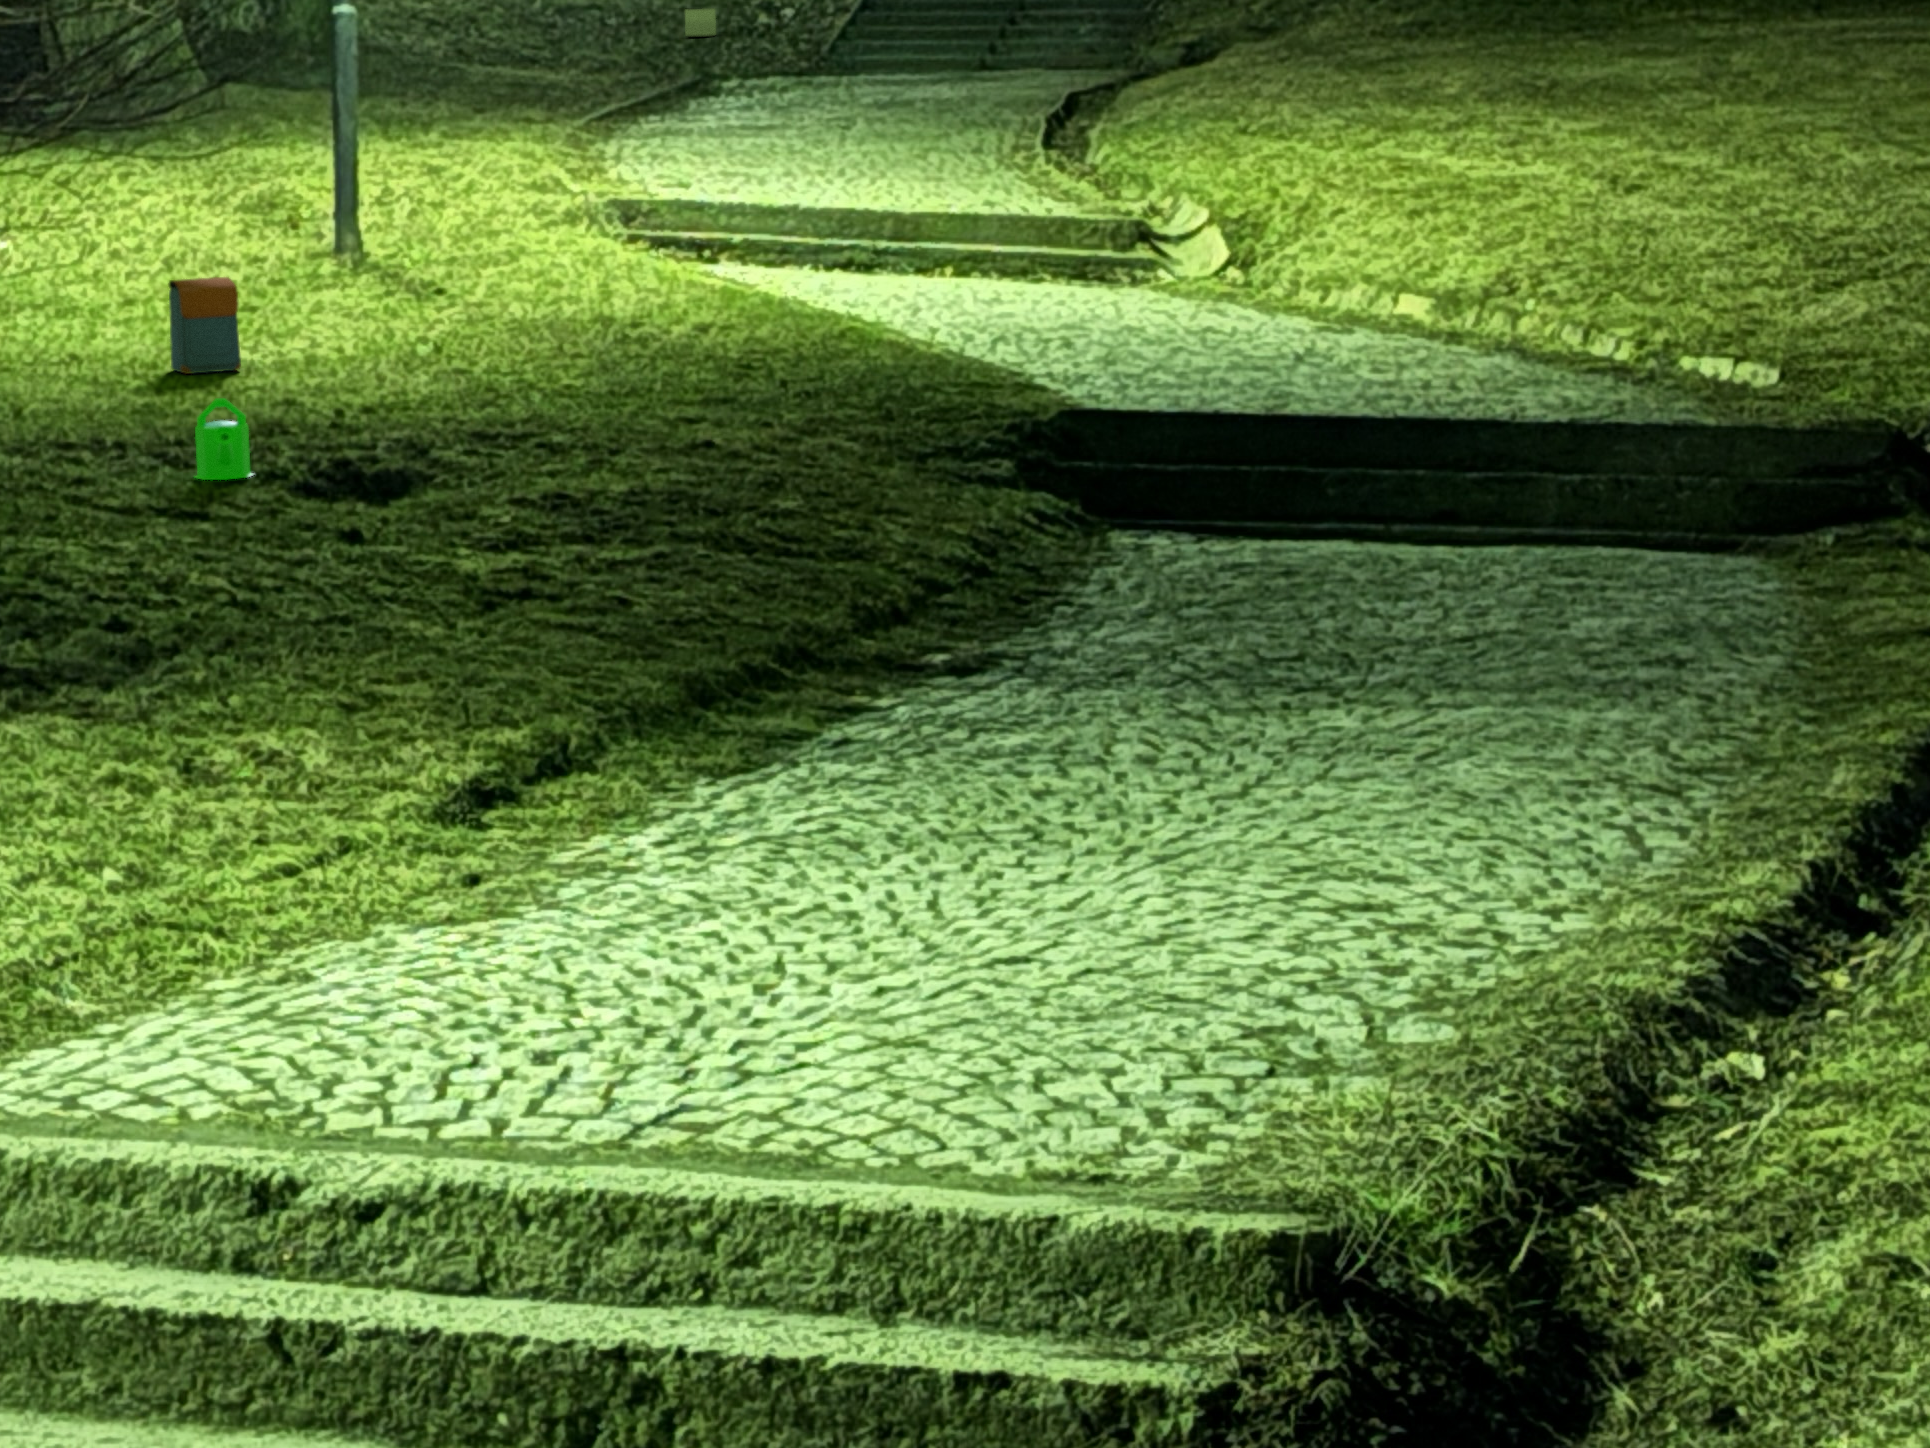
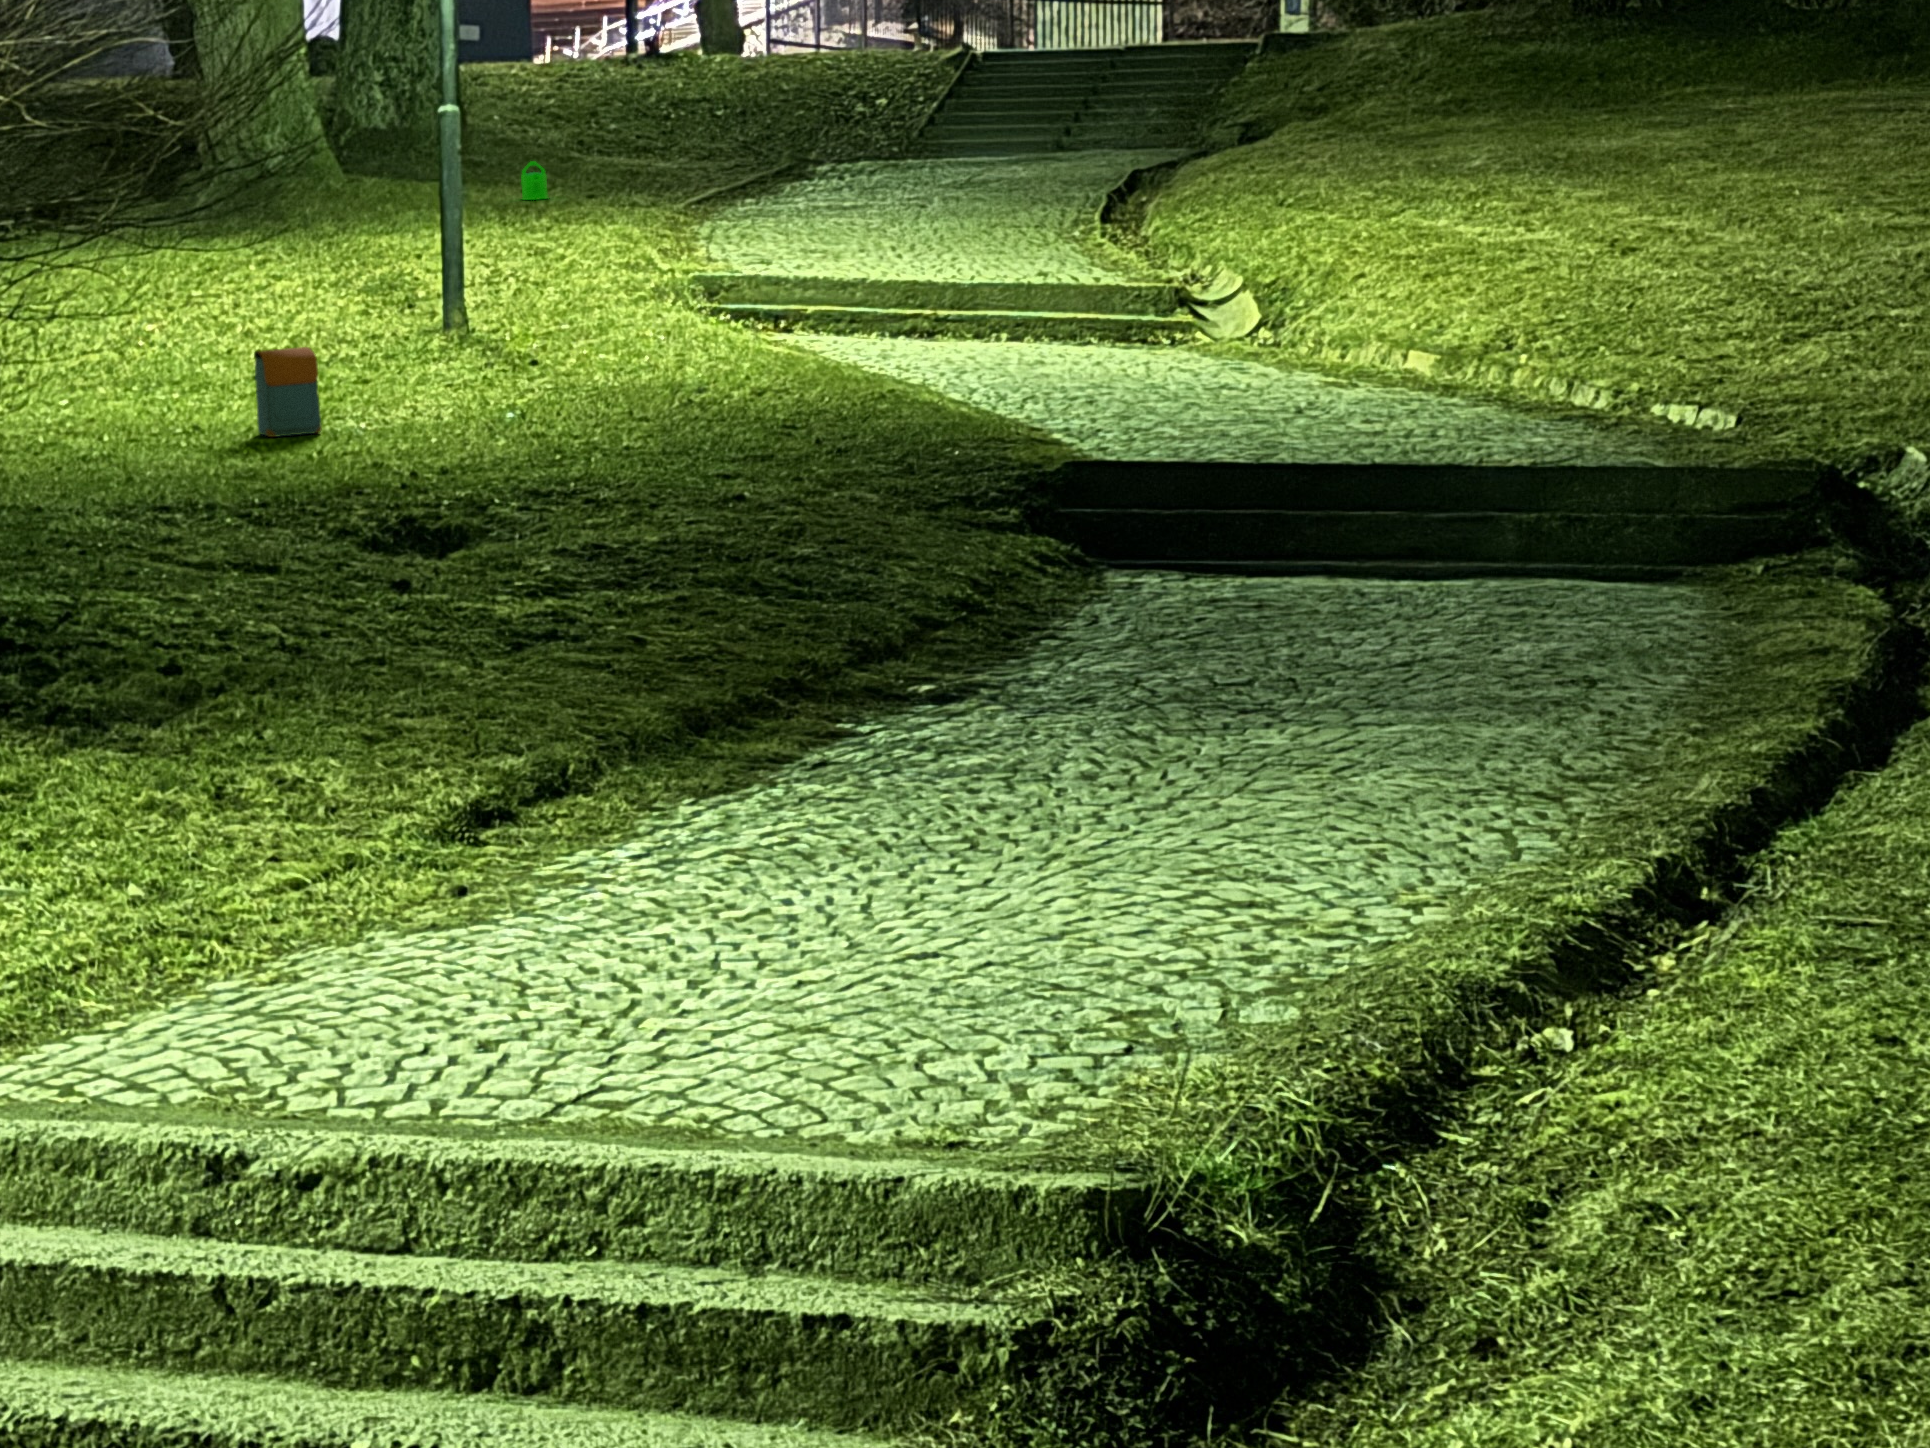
planter: present [685,8,716,37] -> none [771,83,801,110]
watering can: present [195,398,253,480] -> present [521,161,549,200]

